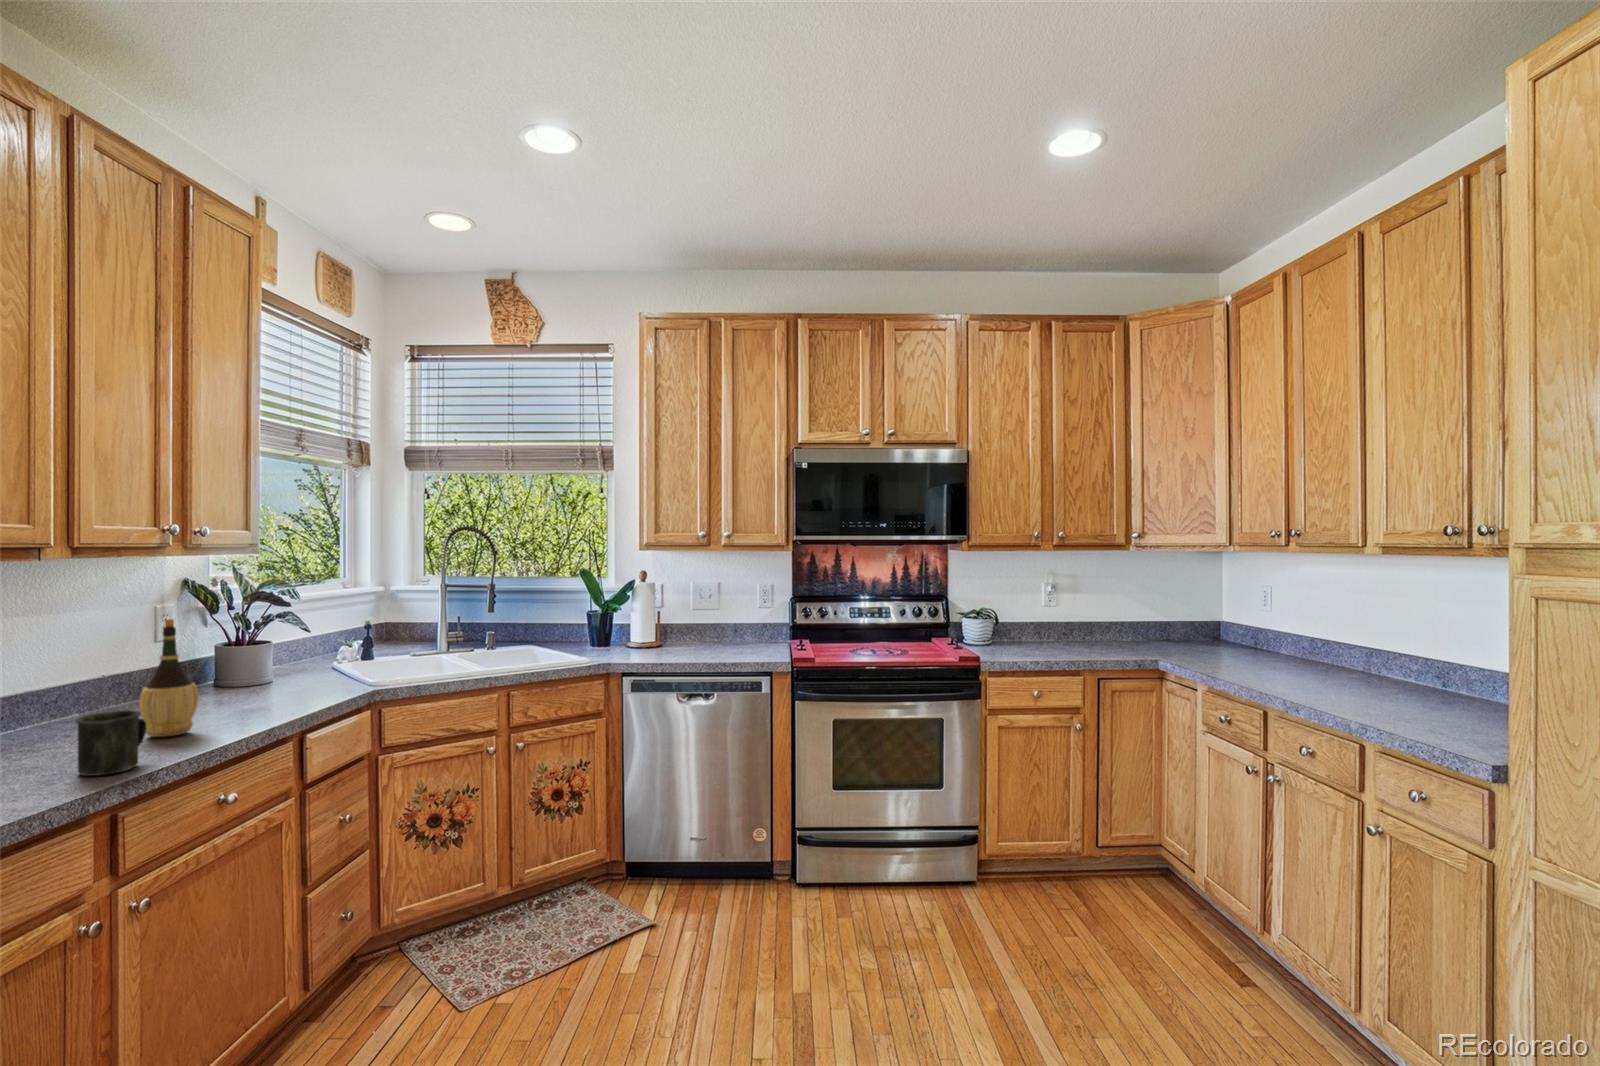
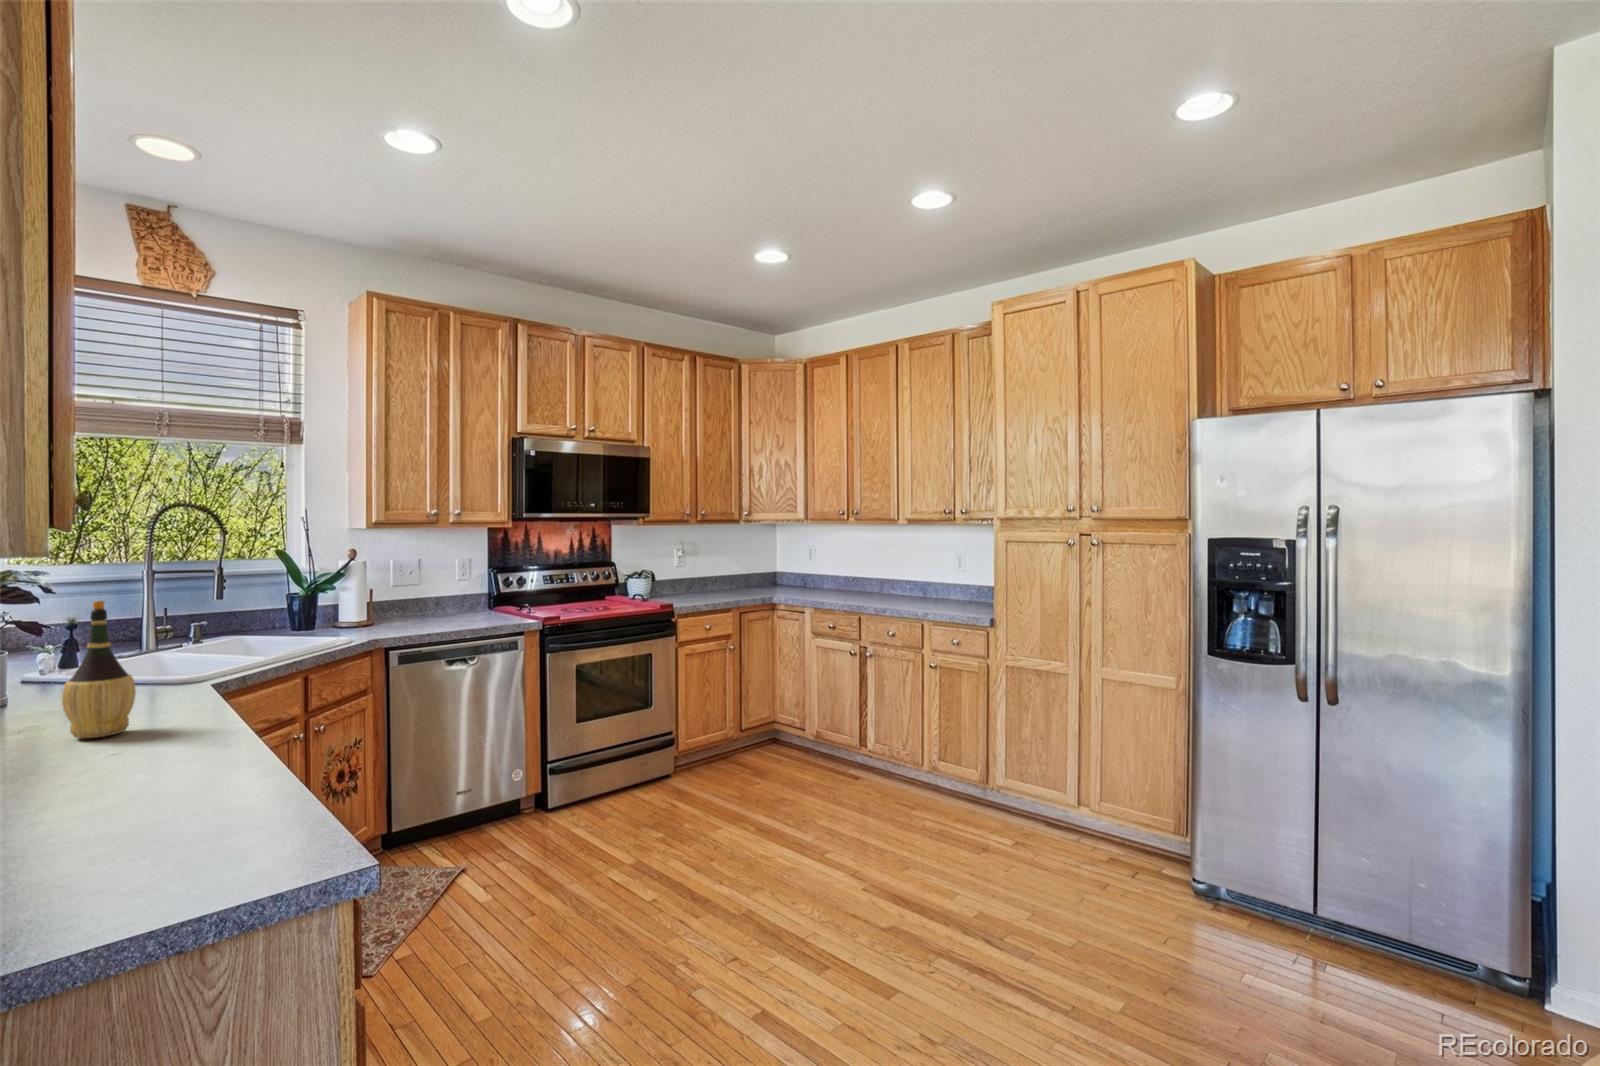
mug: present [75,710,146,776] -> none [140,691,209,763]

